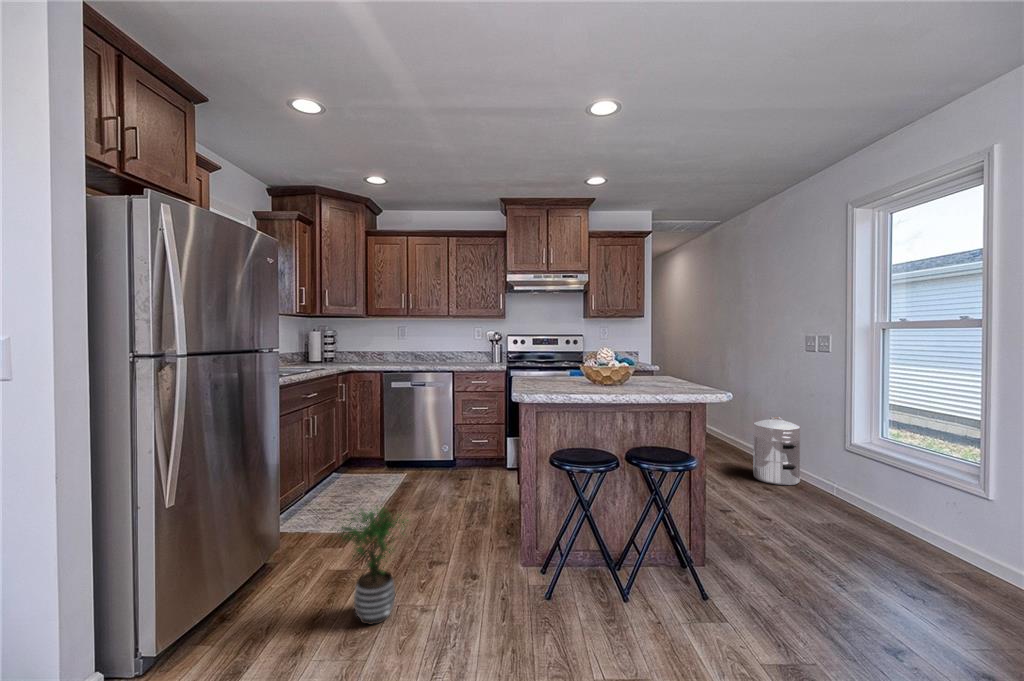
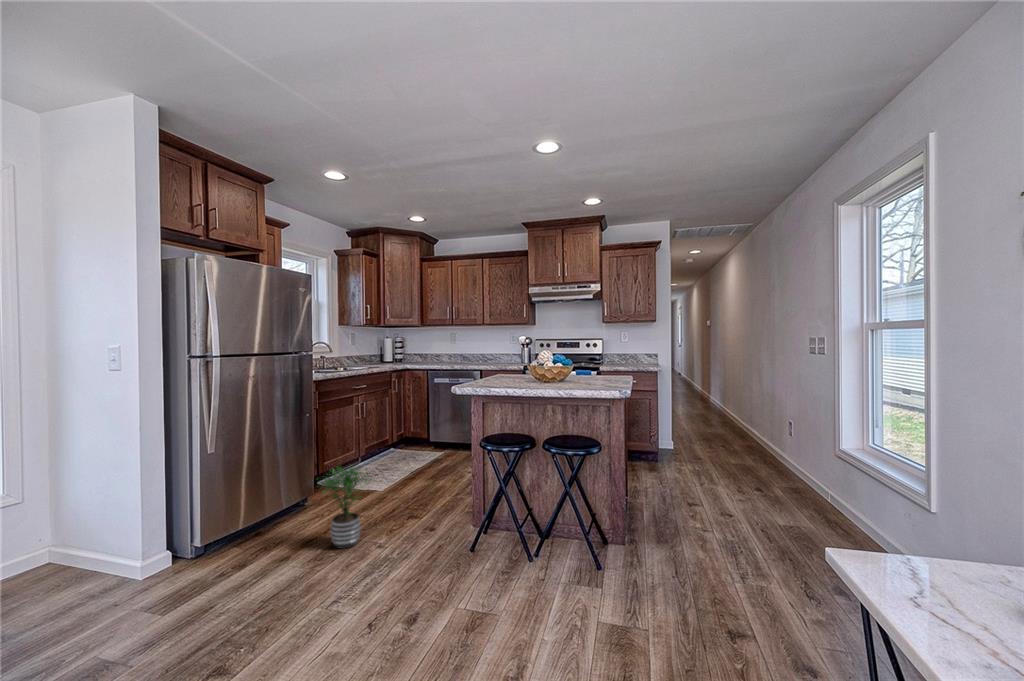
waste bin: present [753,417,800,485] -> none [753,420,801,488]

